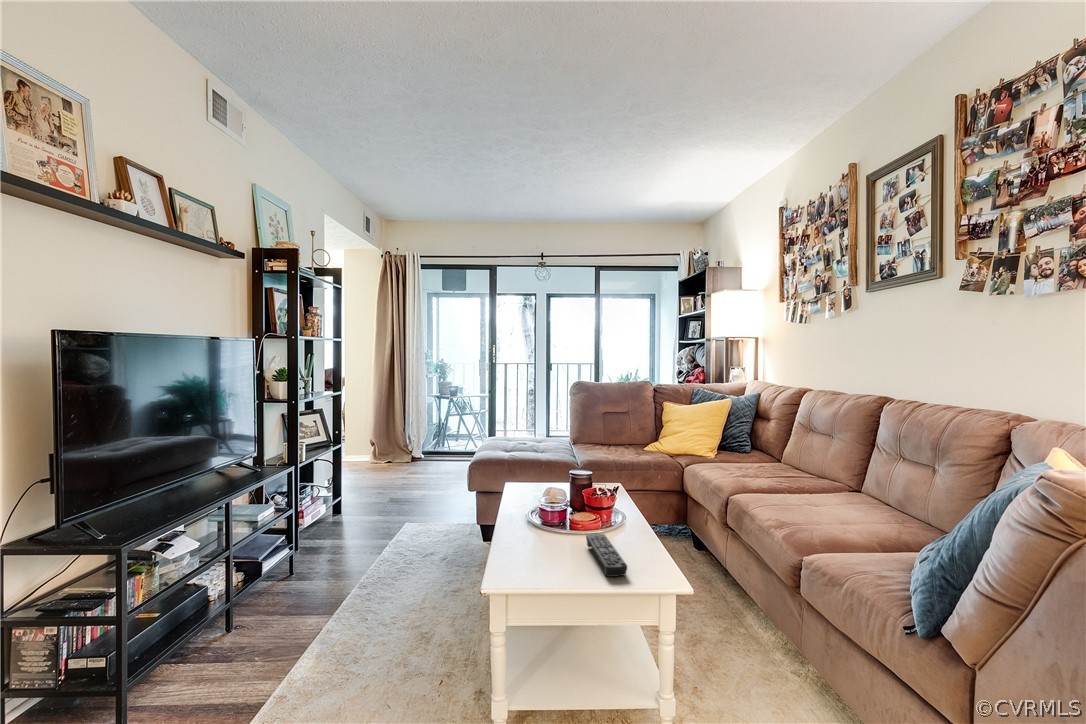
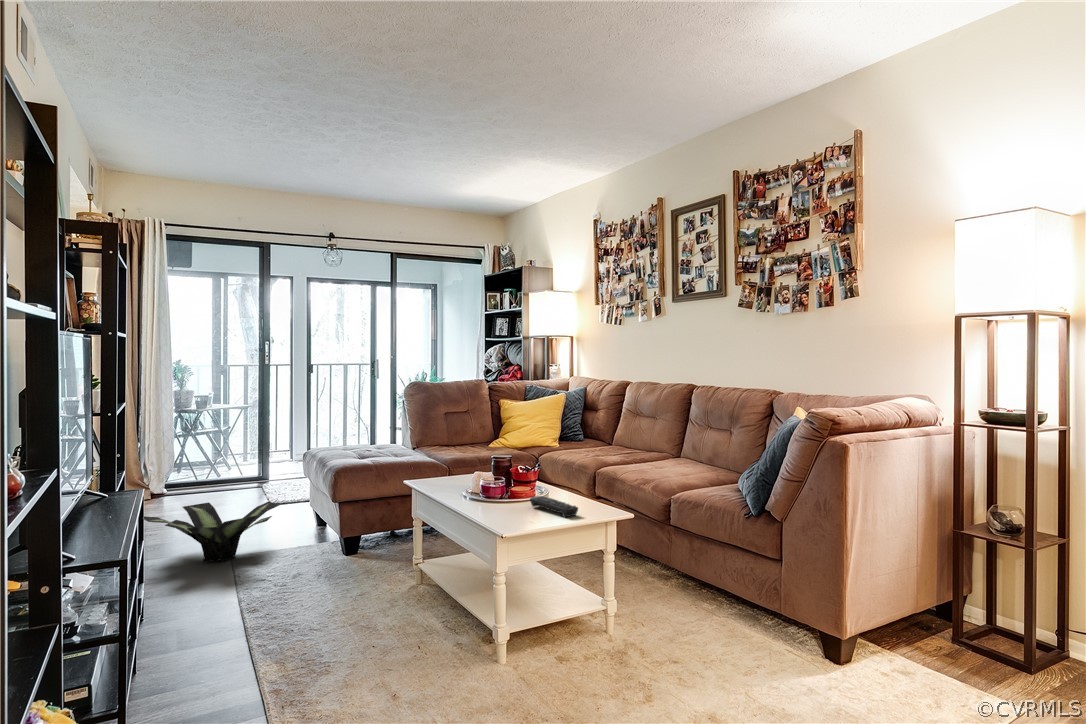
potted plant: none [311,476,430,533] -> present [144,501,279,563]

